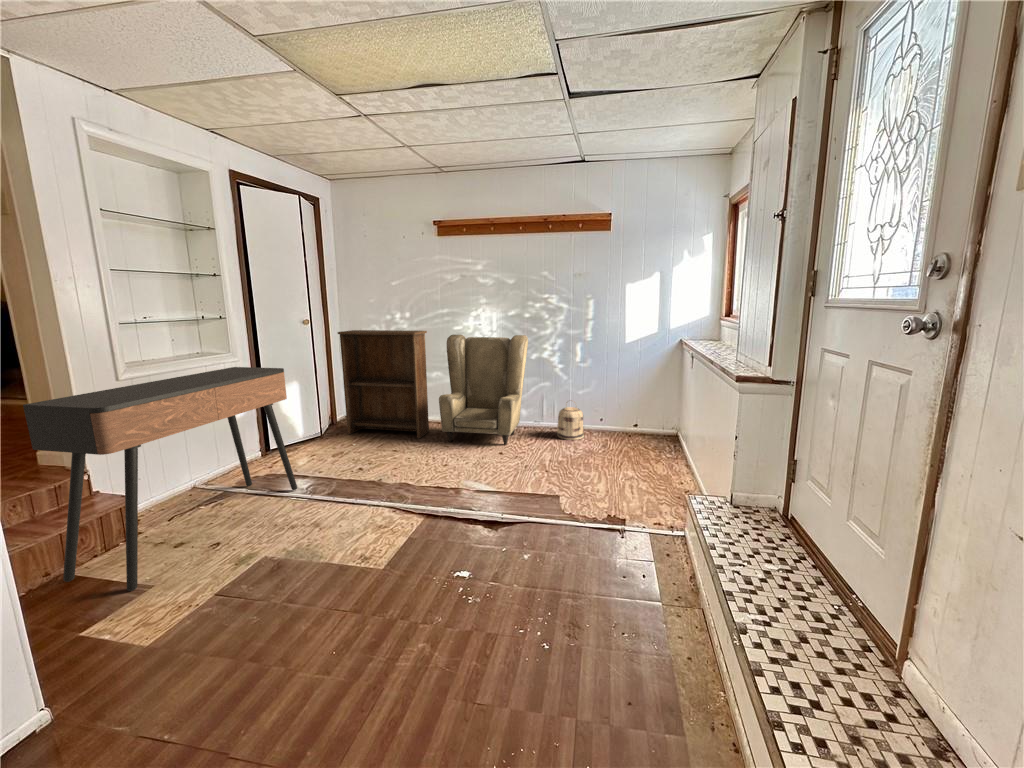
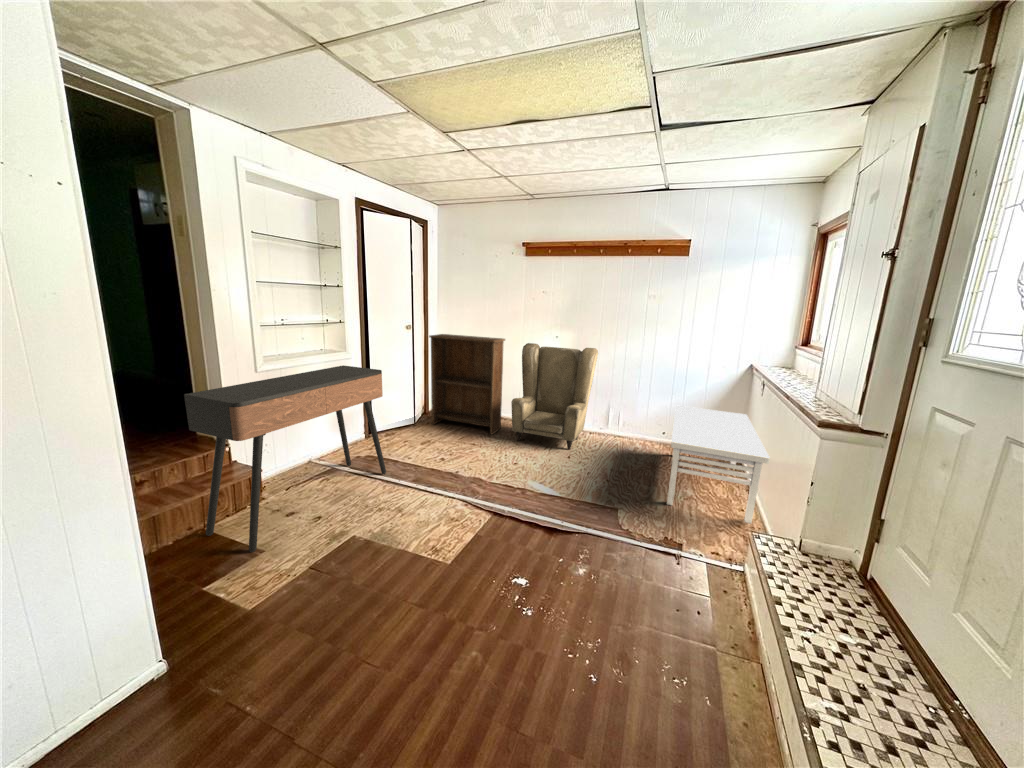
storage bench: none [607,388,699,493] -> present [667,405,770,523]
basket: present [557,407,584,440] -> none [619,413,646,451]

